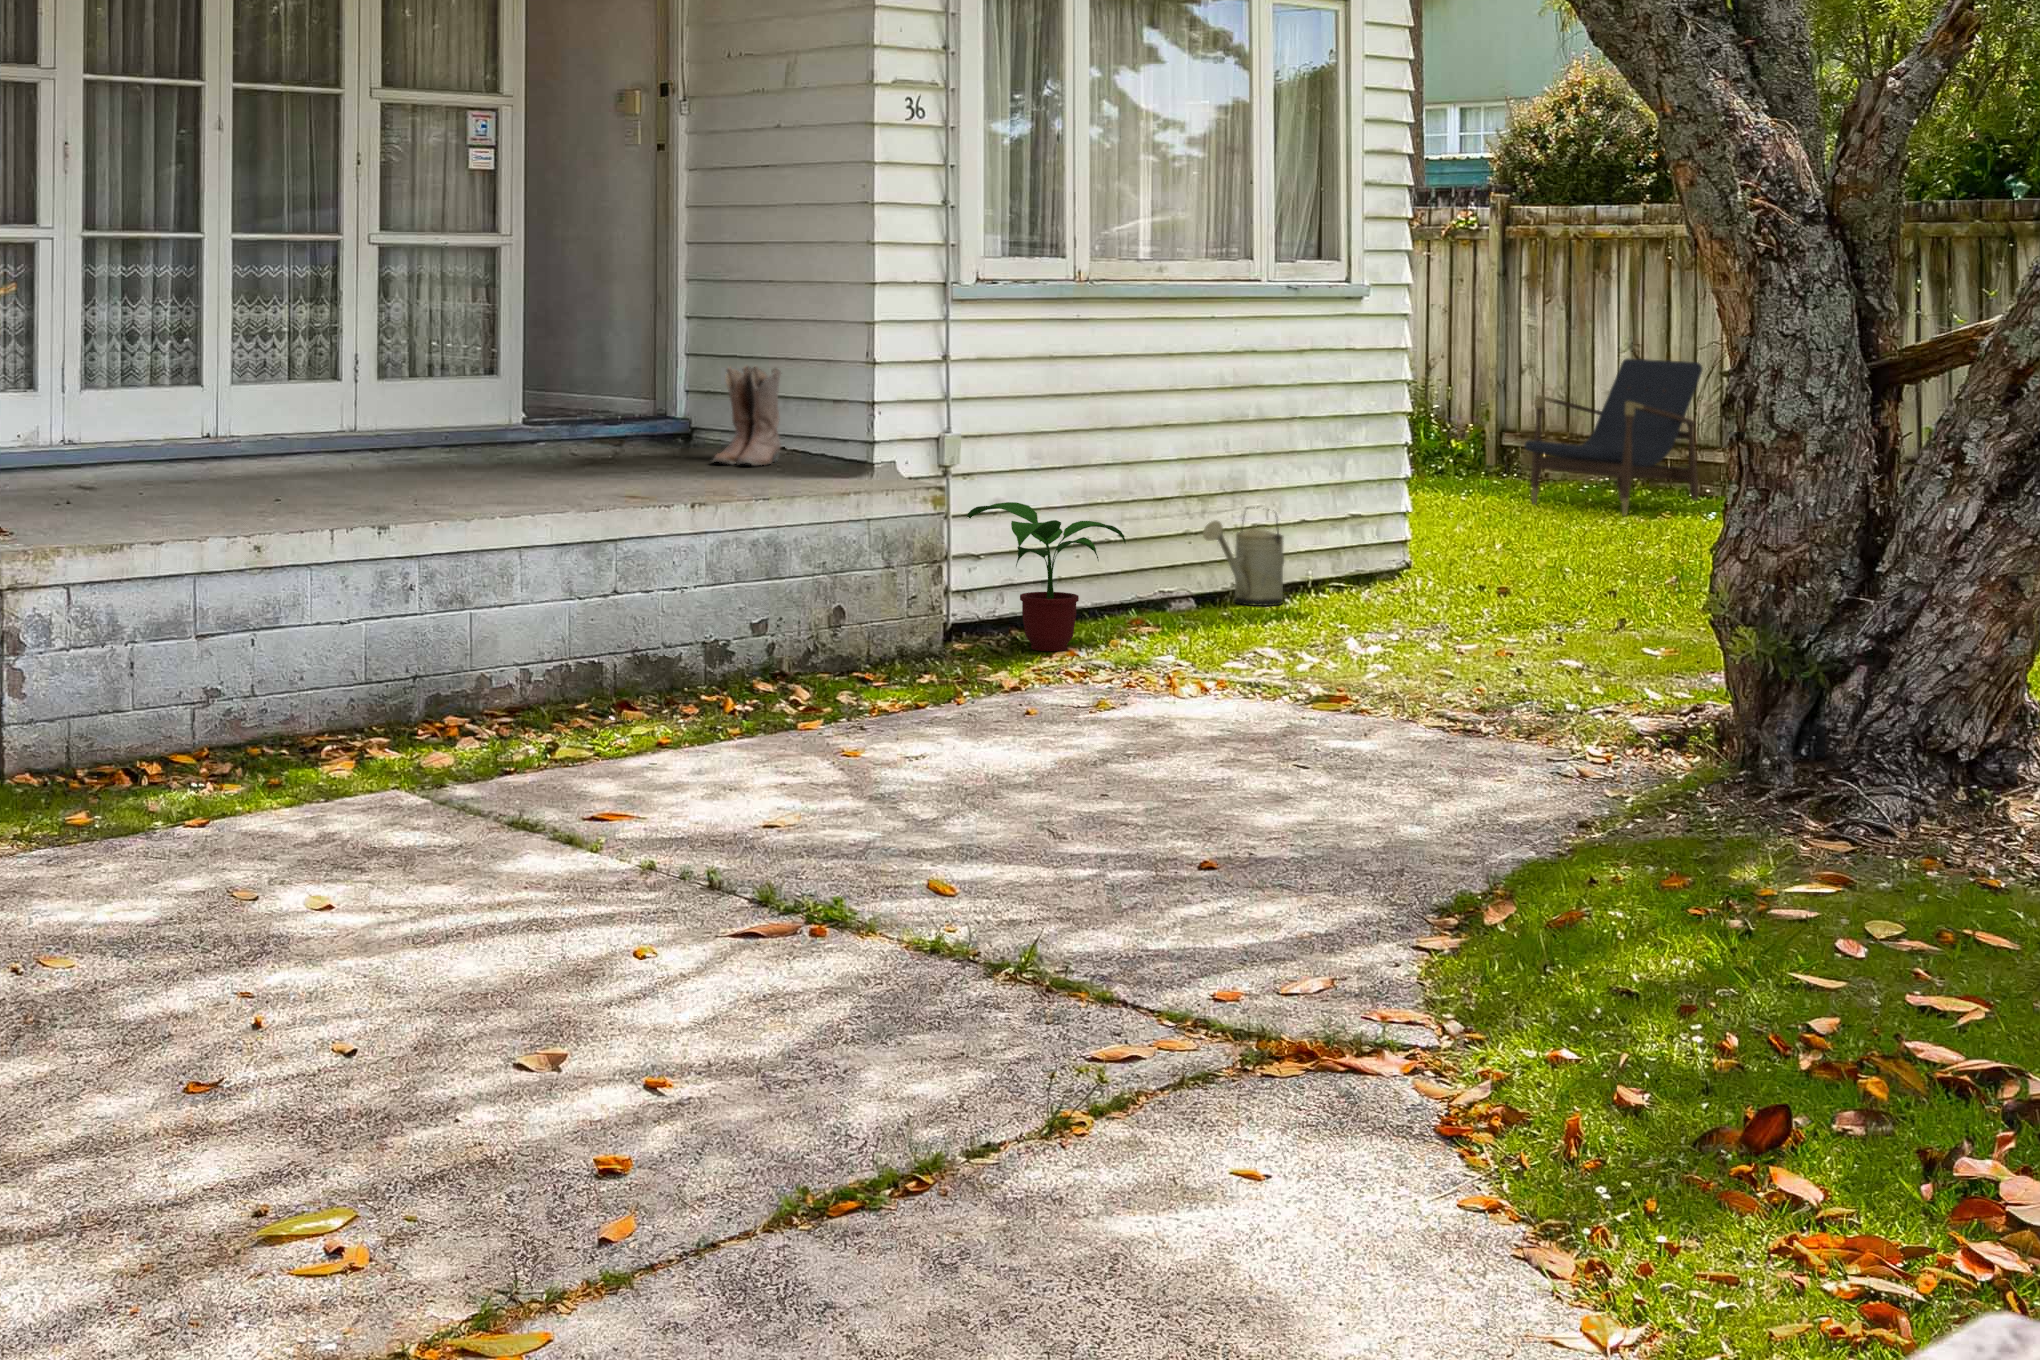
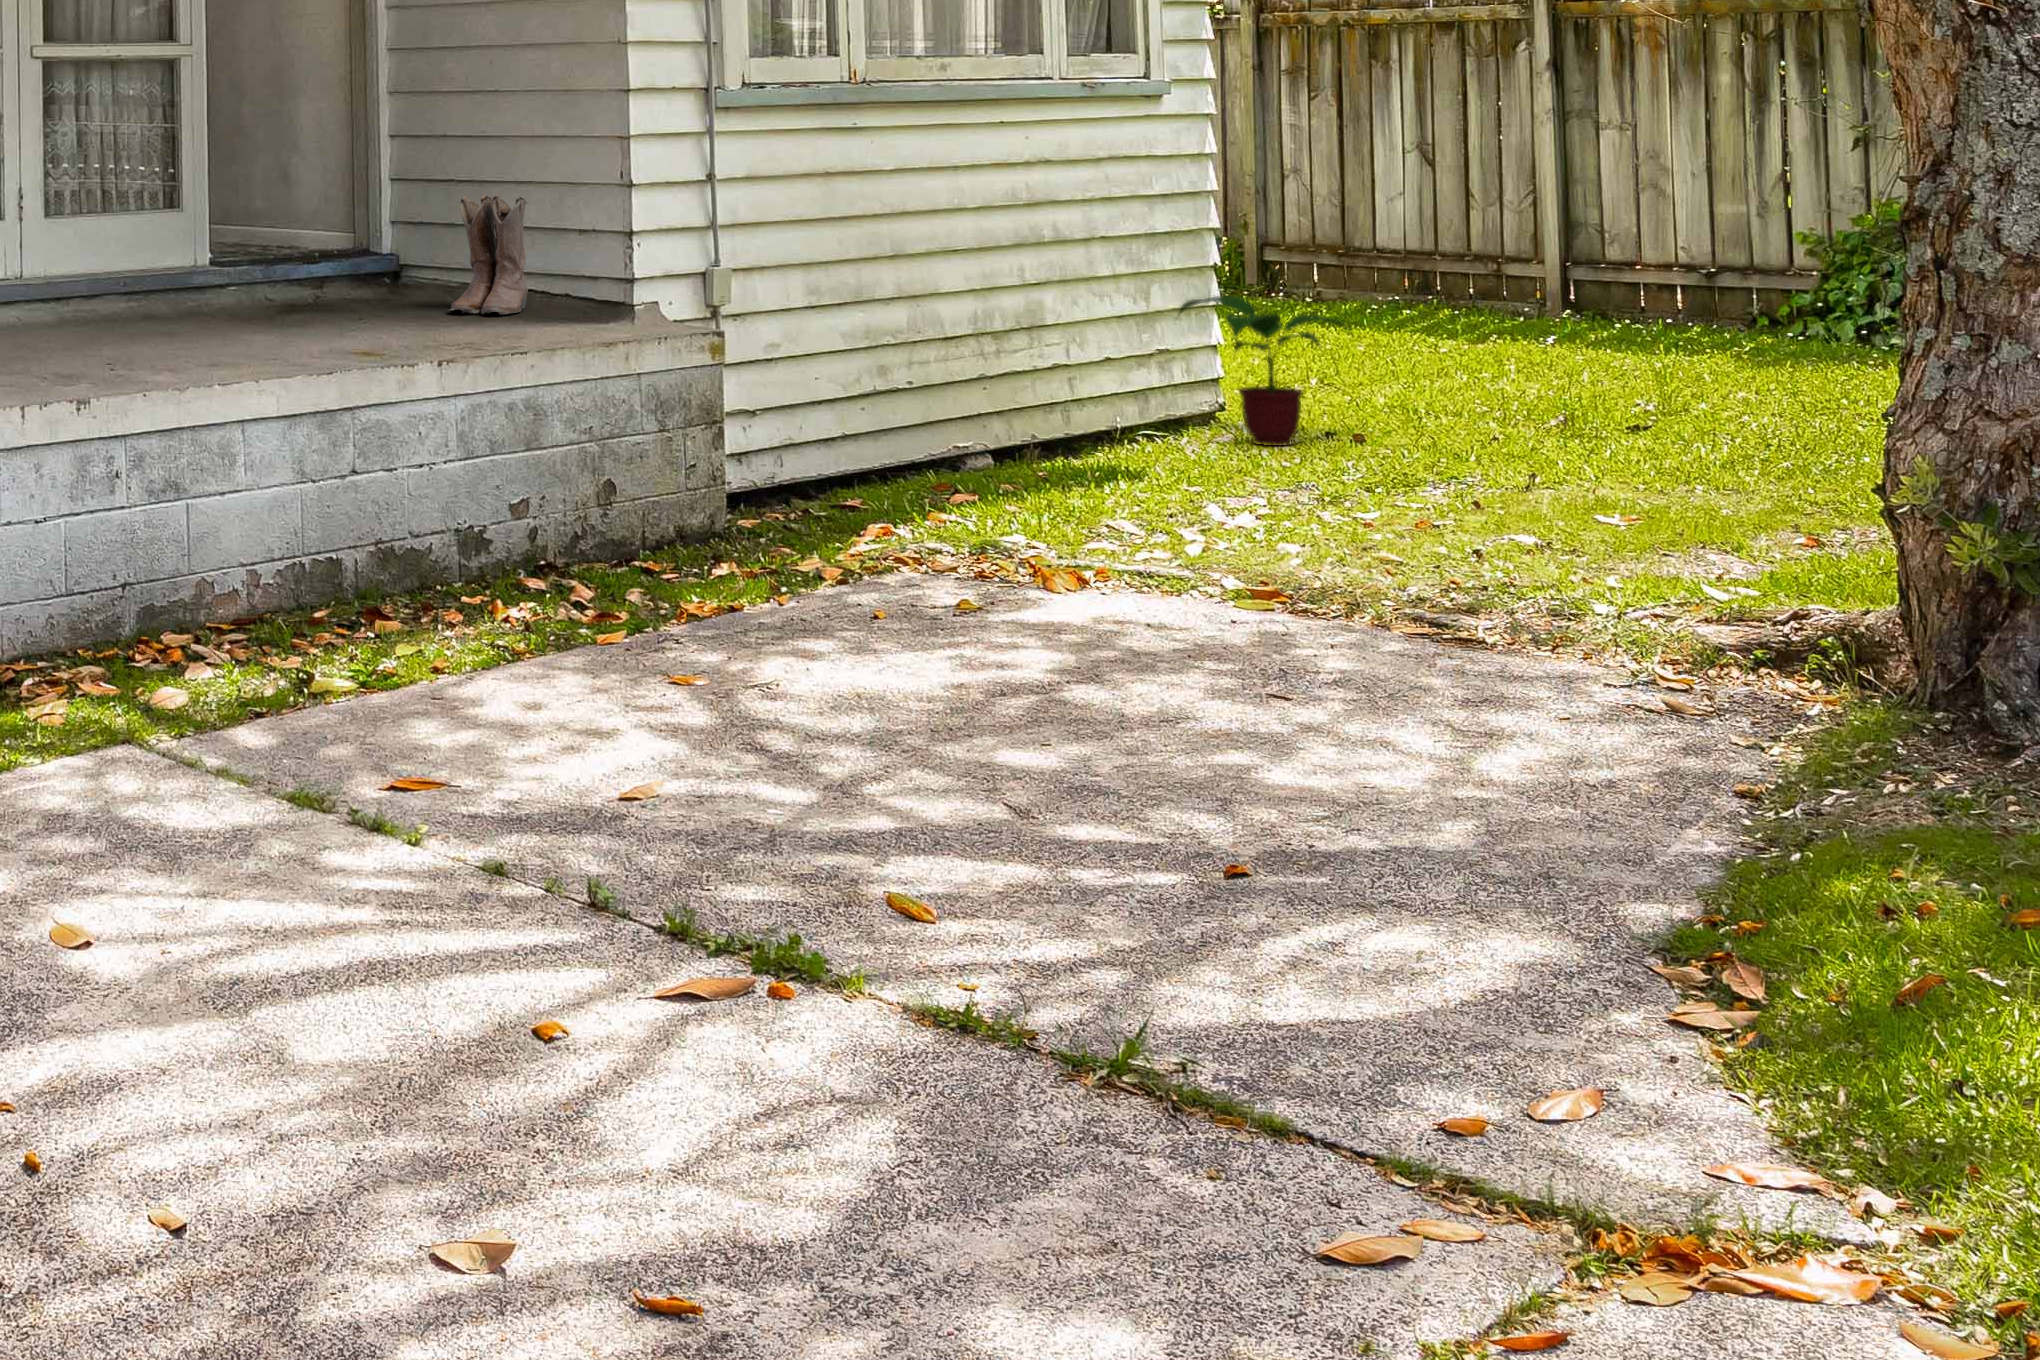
lounge chair: present [1524,359,1702,515] -> none [1287,162,1492,339]
potted plant: present [967,502,1126,651] -> present [1179,296,1350,446]
watering can: present [1203,516,1284,606] -> none [1012,348,1105,464]

